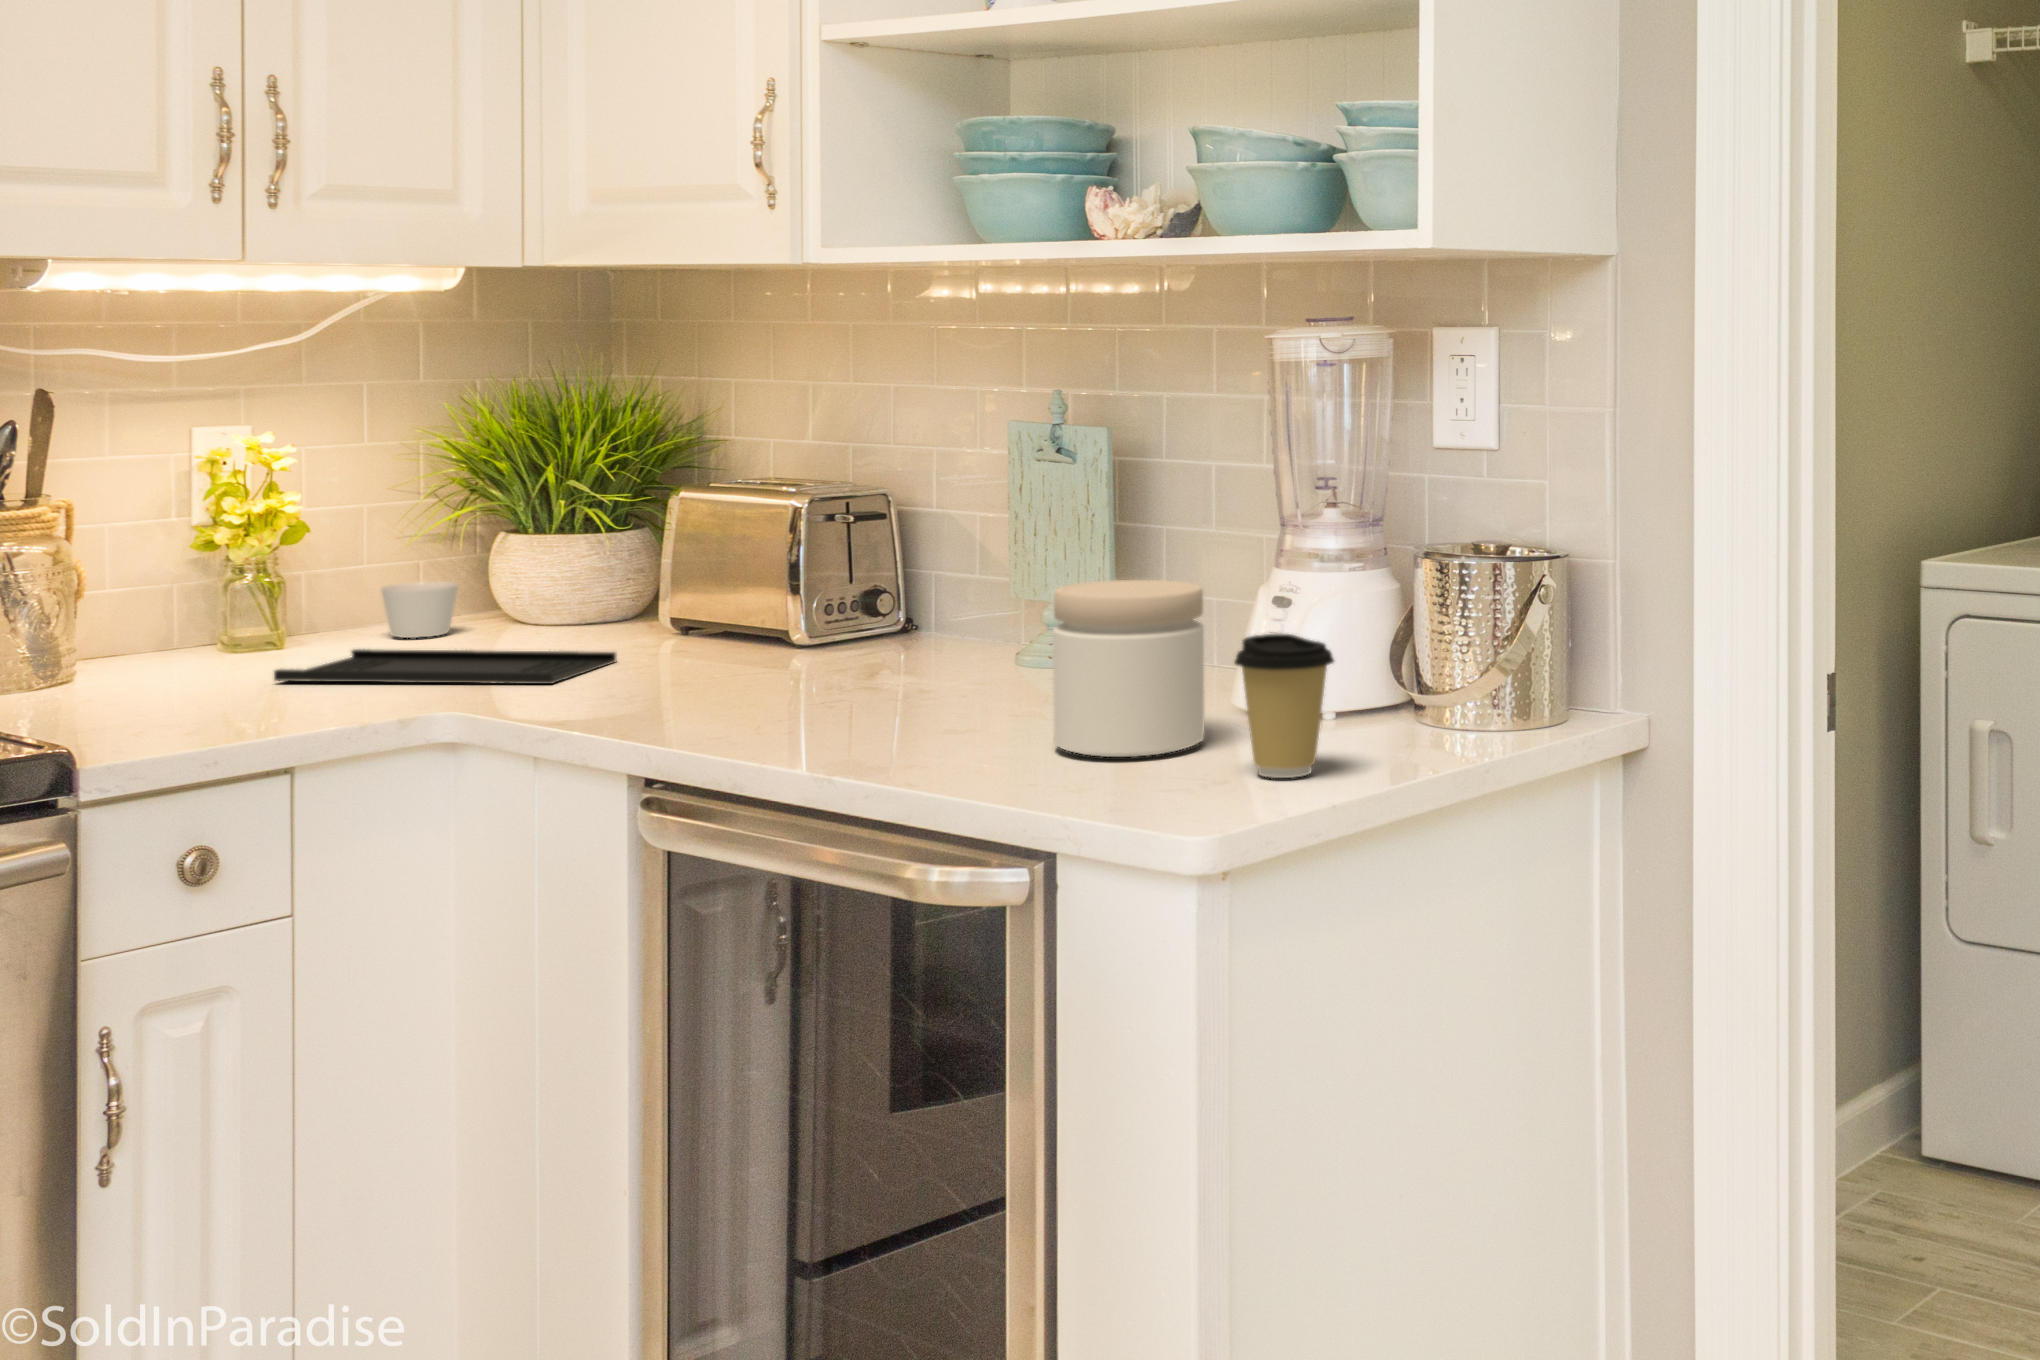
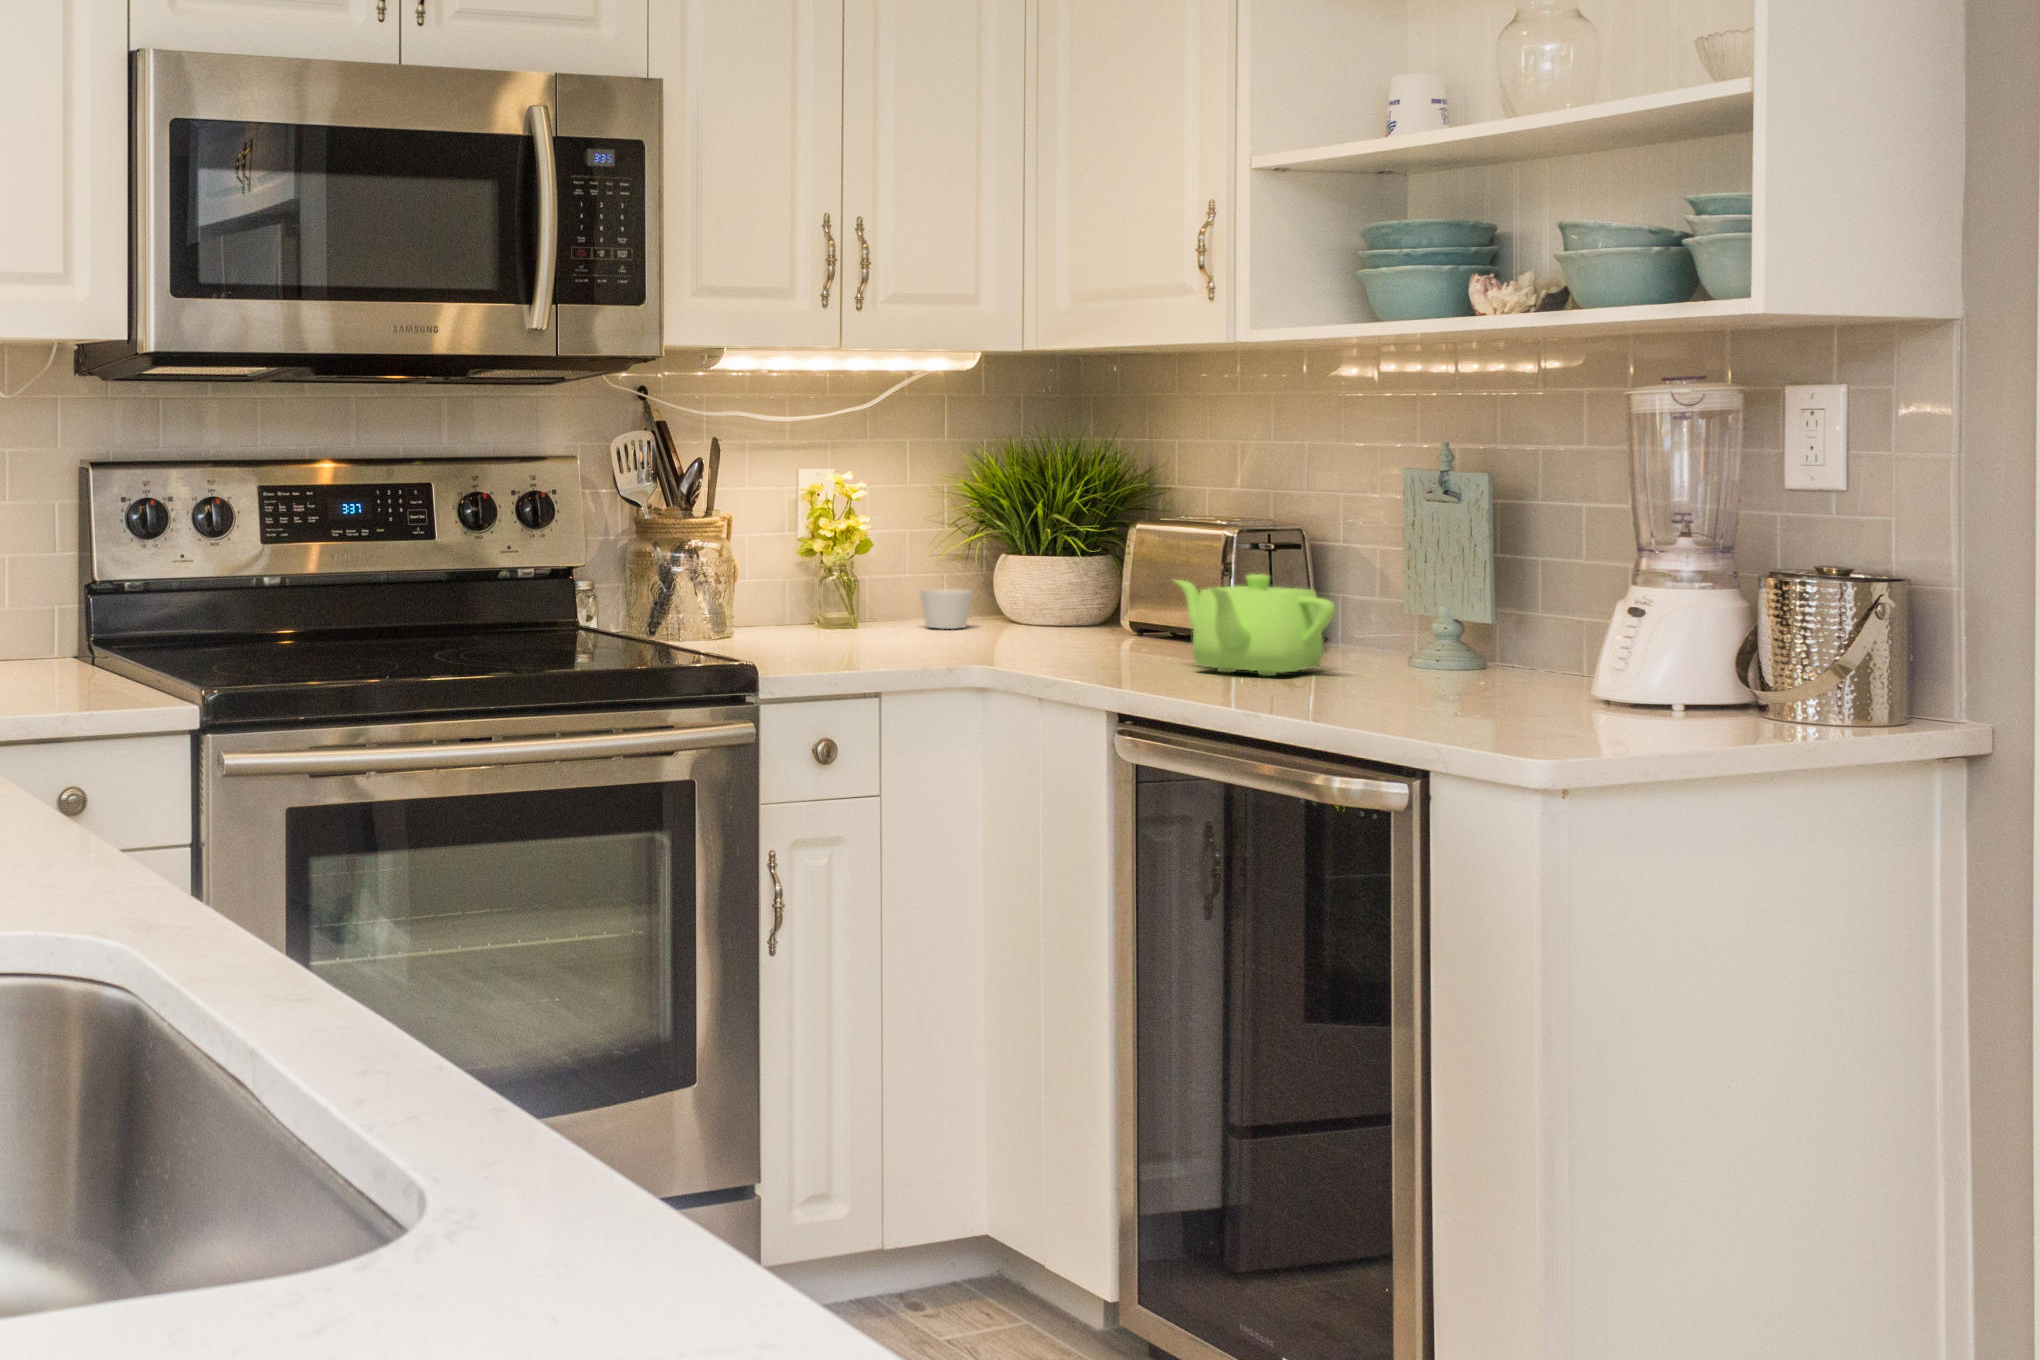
teapot: none [718,564,929,698] -> present [1174,574,1336,676]
jar: present [1053,580,1204,757] -> none [1433,585,1561,718]
coffee cup: present [1235,634,1334,778] -> none [1581,625,1669,737]
tray: present [274,649,616,684] -> none [860,630,1092,657]

